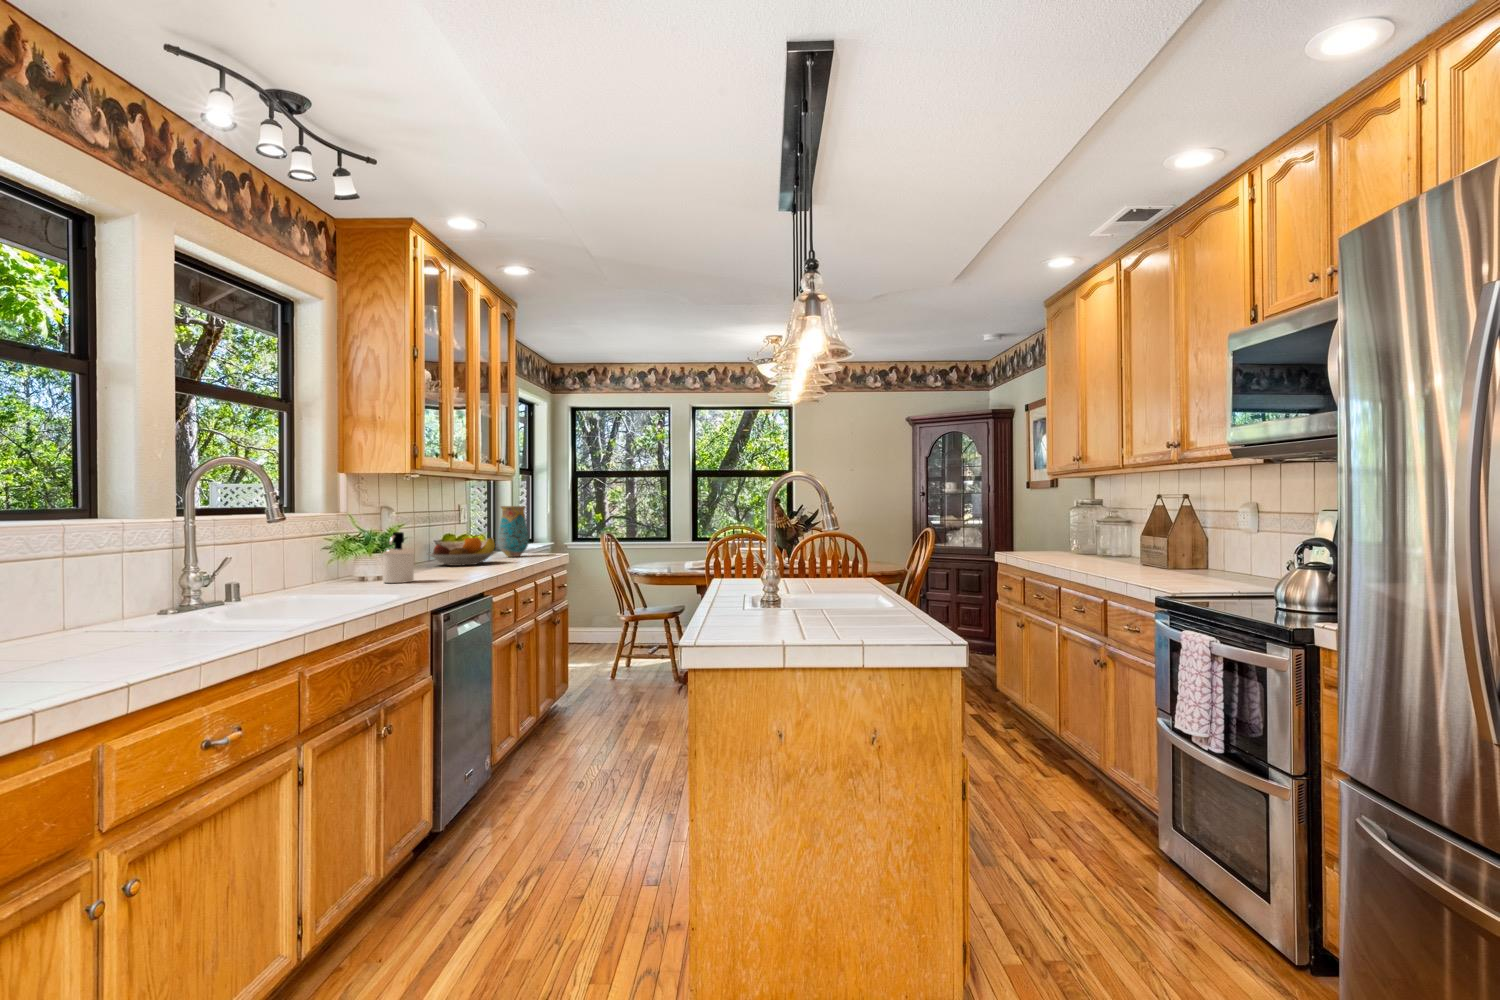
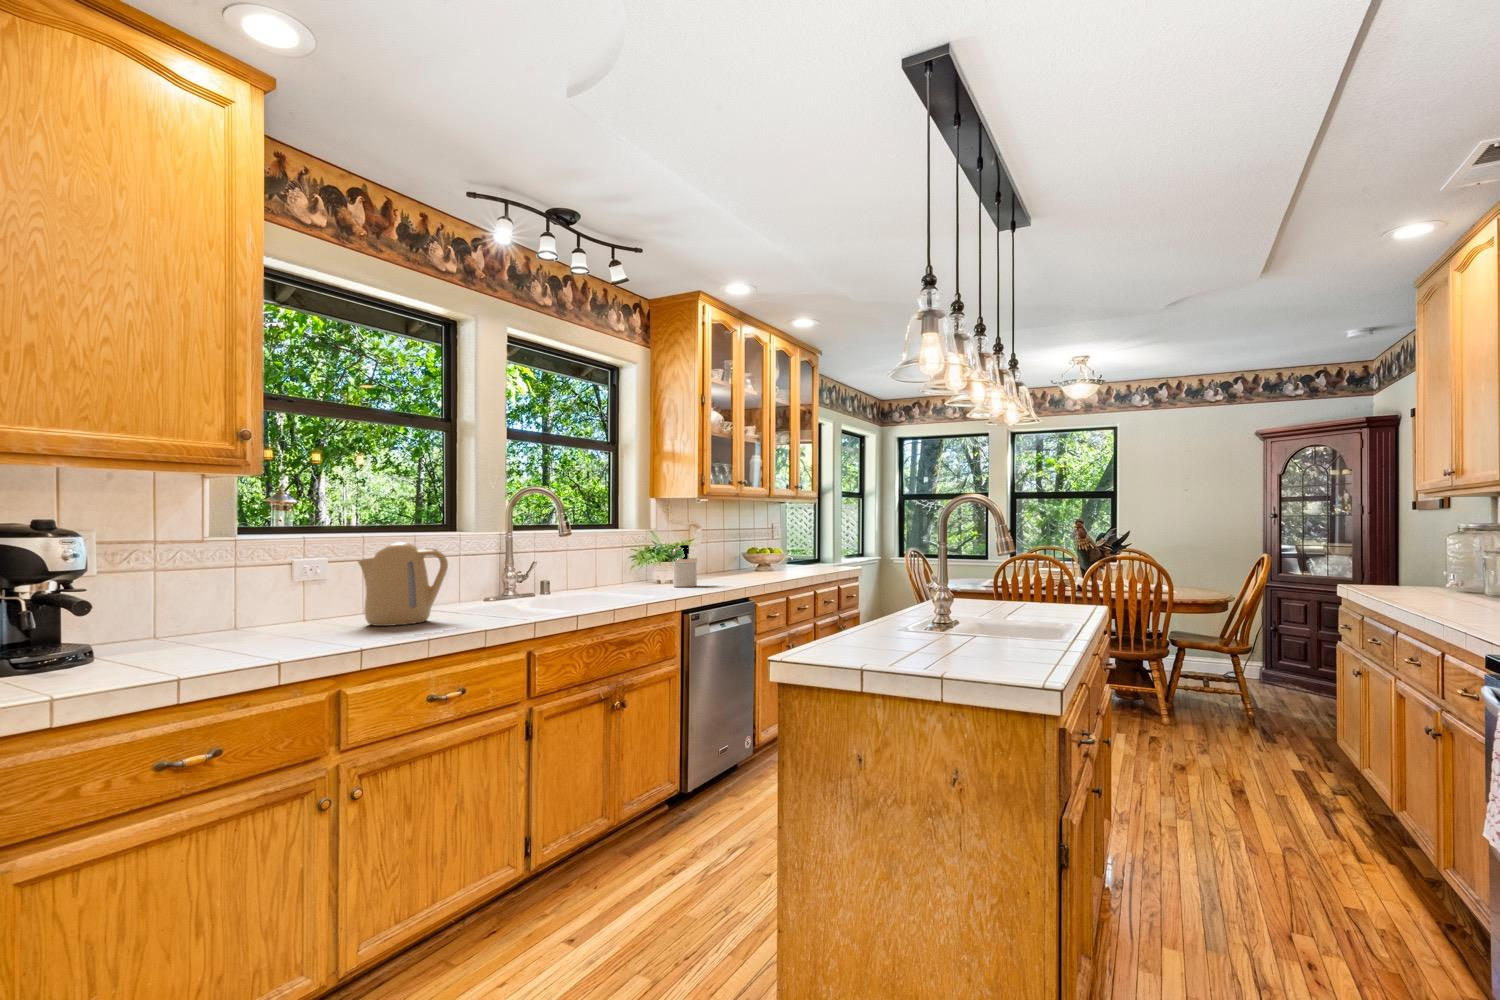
vase: present [498,506,528,557] -> none [806,525,831,571]
fruit bowl: present [427,536,496,566] -> none [736,550,794,576]
kettle: none [40,539,188,657] -> present [358,542,448,626]

